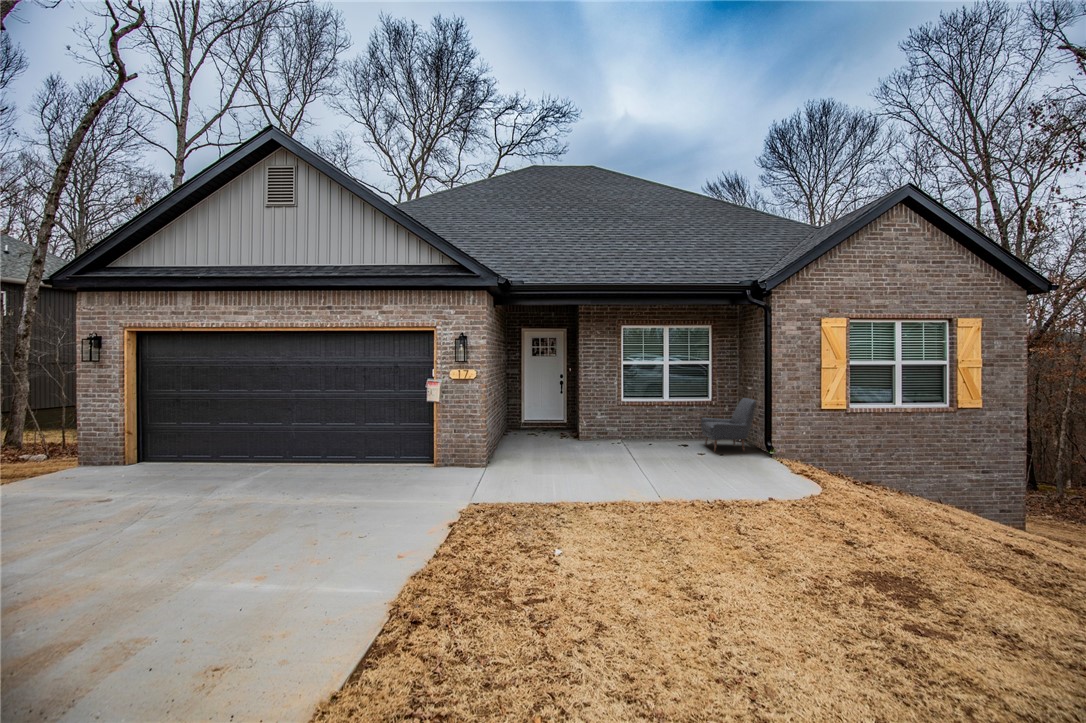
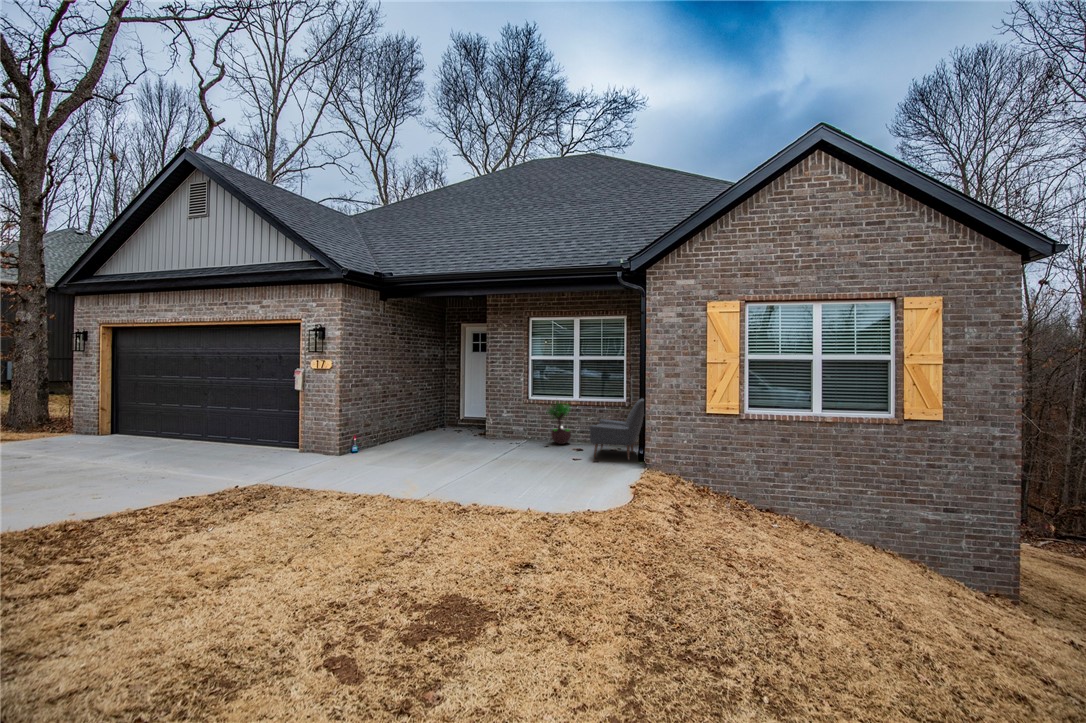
potted tree: none [648,400,673,442] -> present [546,402,571,444]

